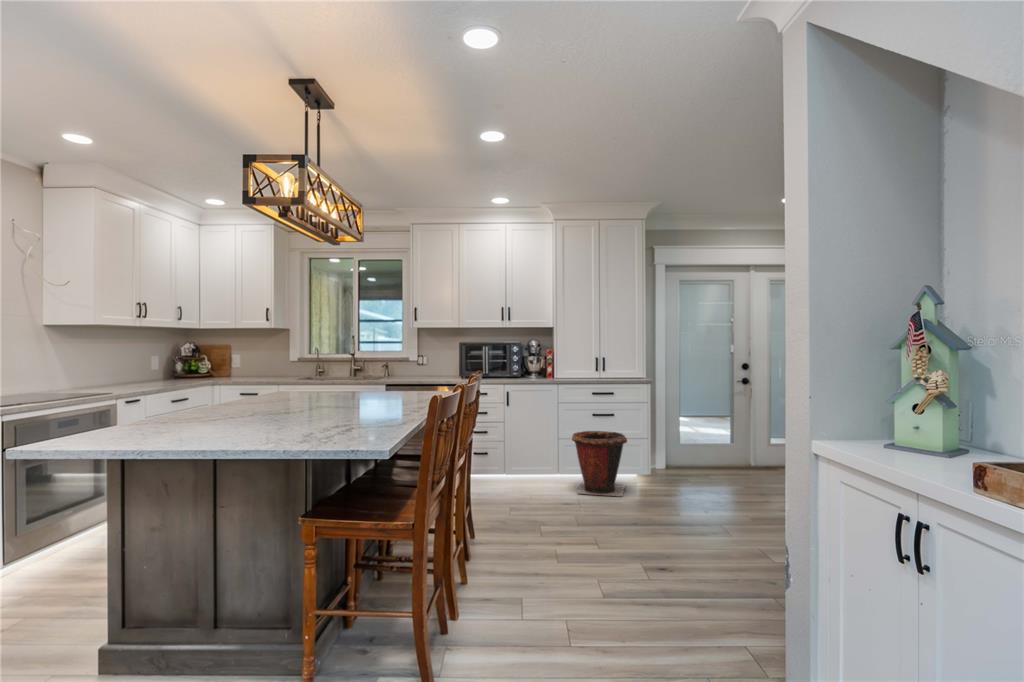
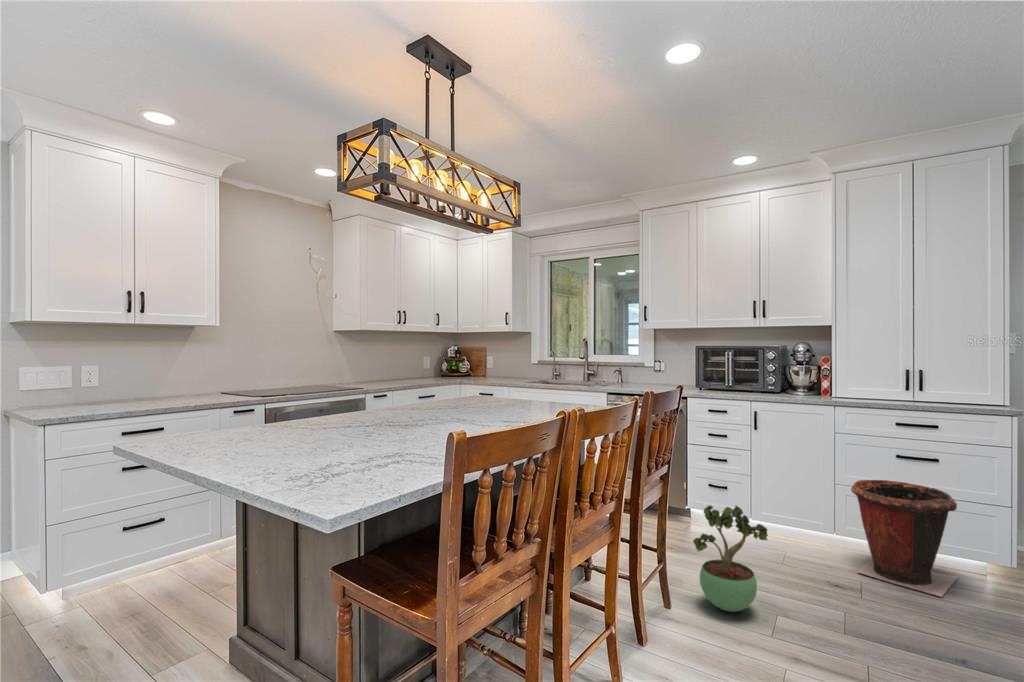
potted plant: none [494,453,543,529] -> present [693,505,768,612]

